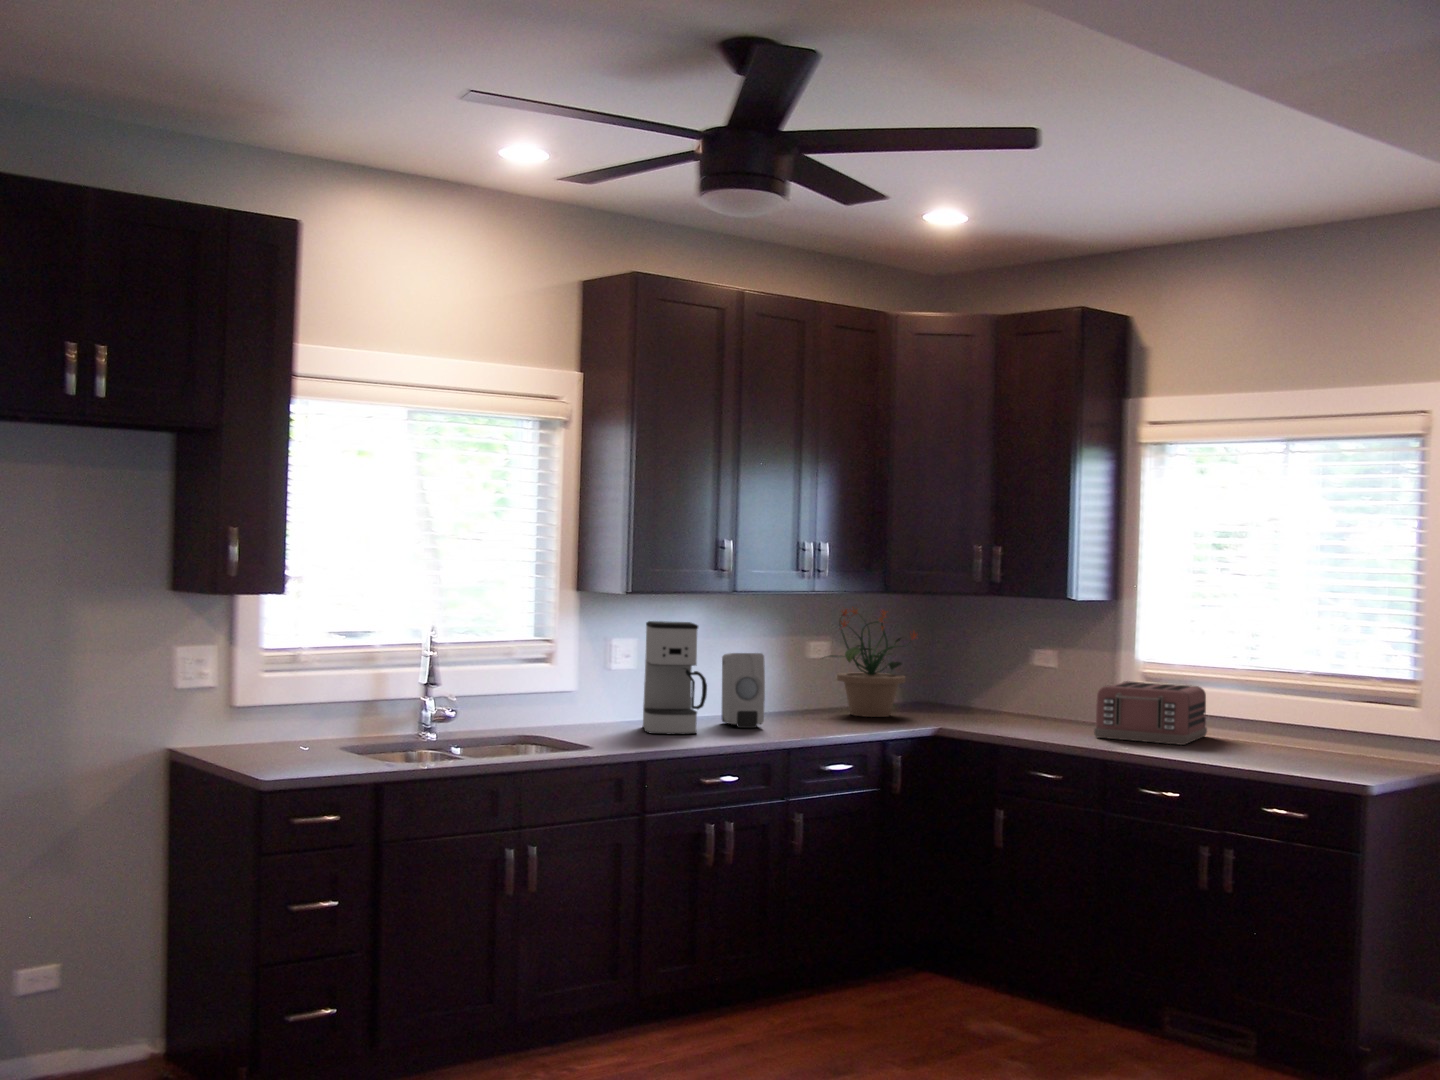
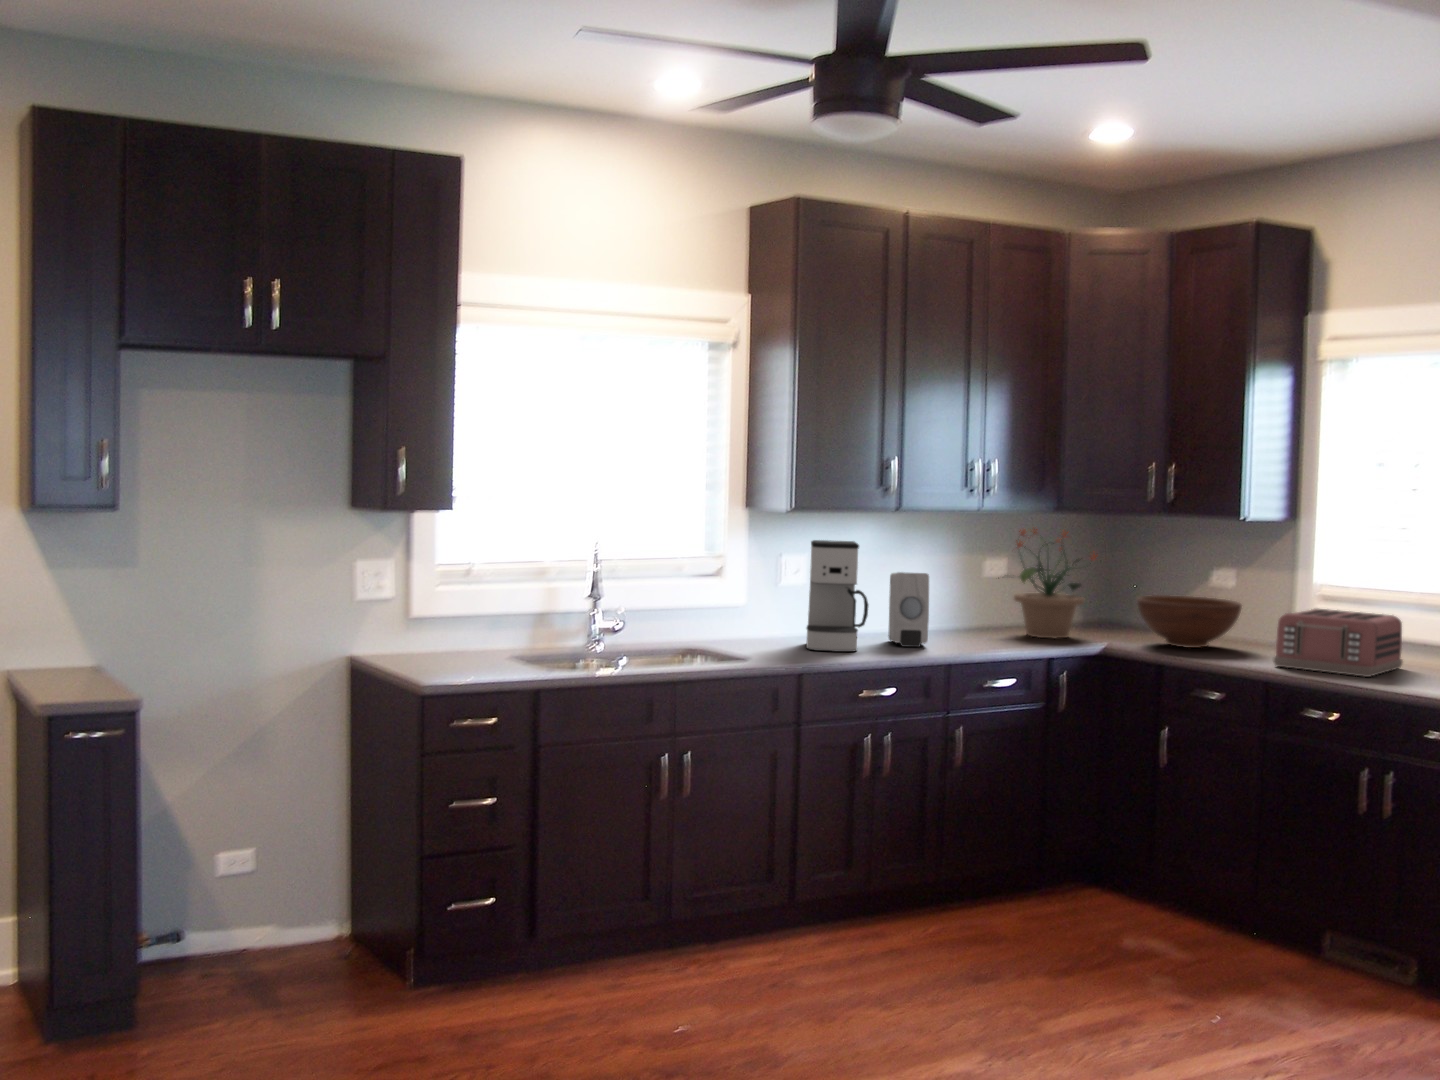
fruit bowl: none [957,672,1055,723] -> present [1137,595,1242,648]

